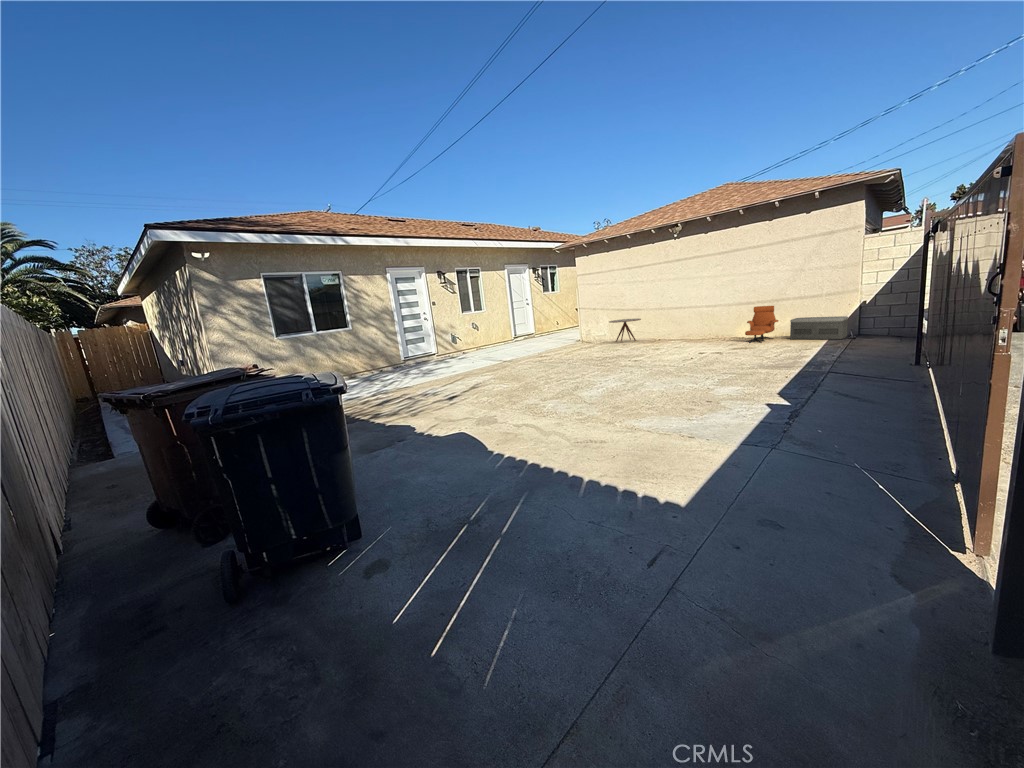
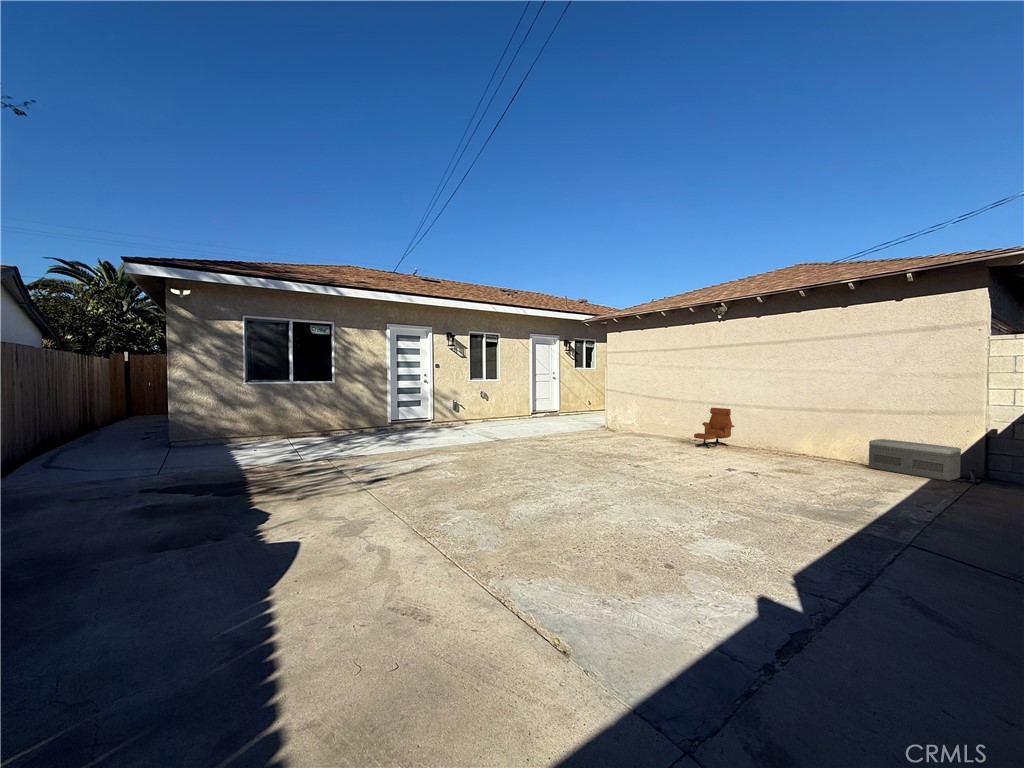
lounge chair: present [745,306,778,343] -> present [694,408,735,448]
round table: present [609,318,641,342] -> none [632,409,672,438]

